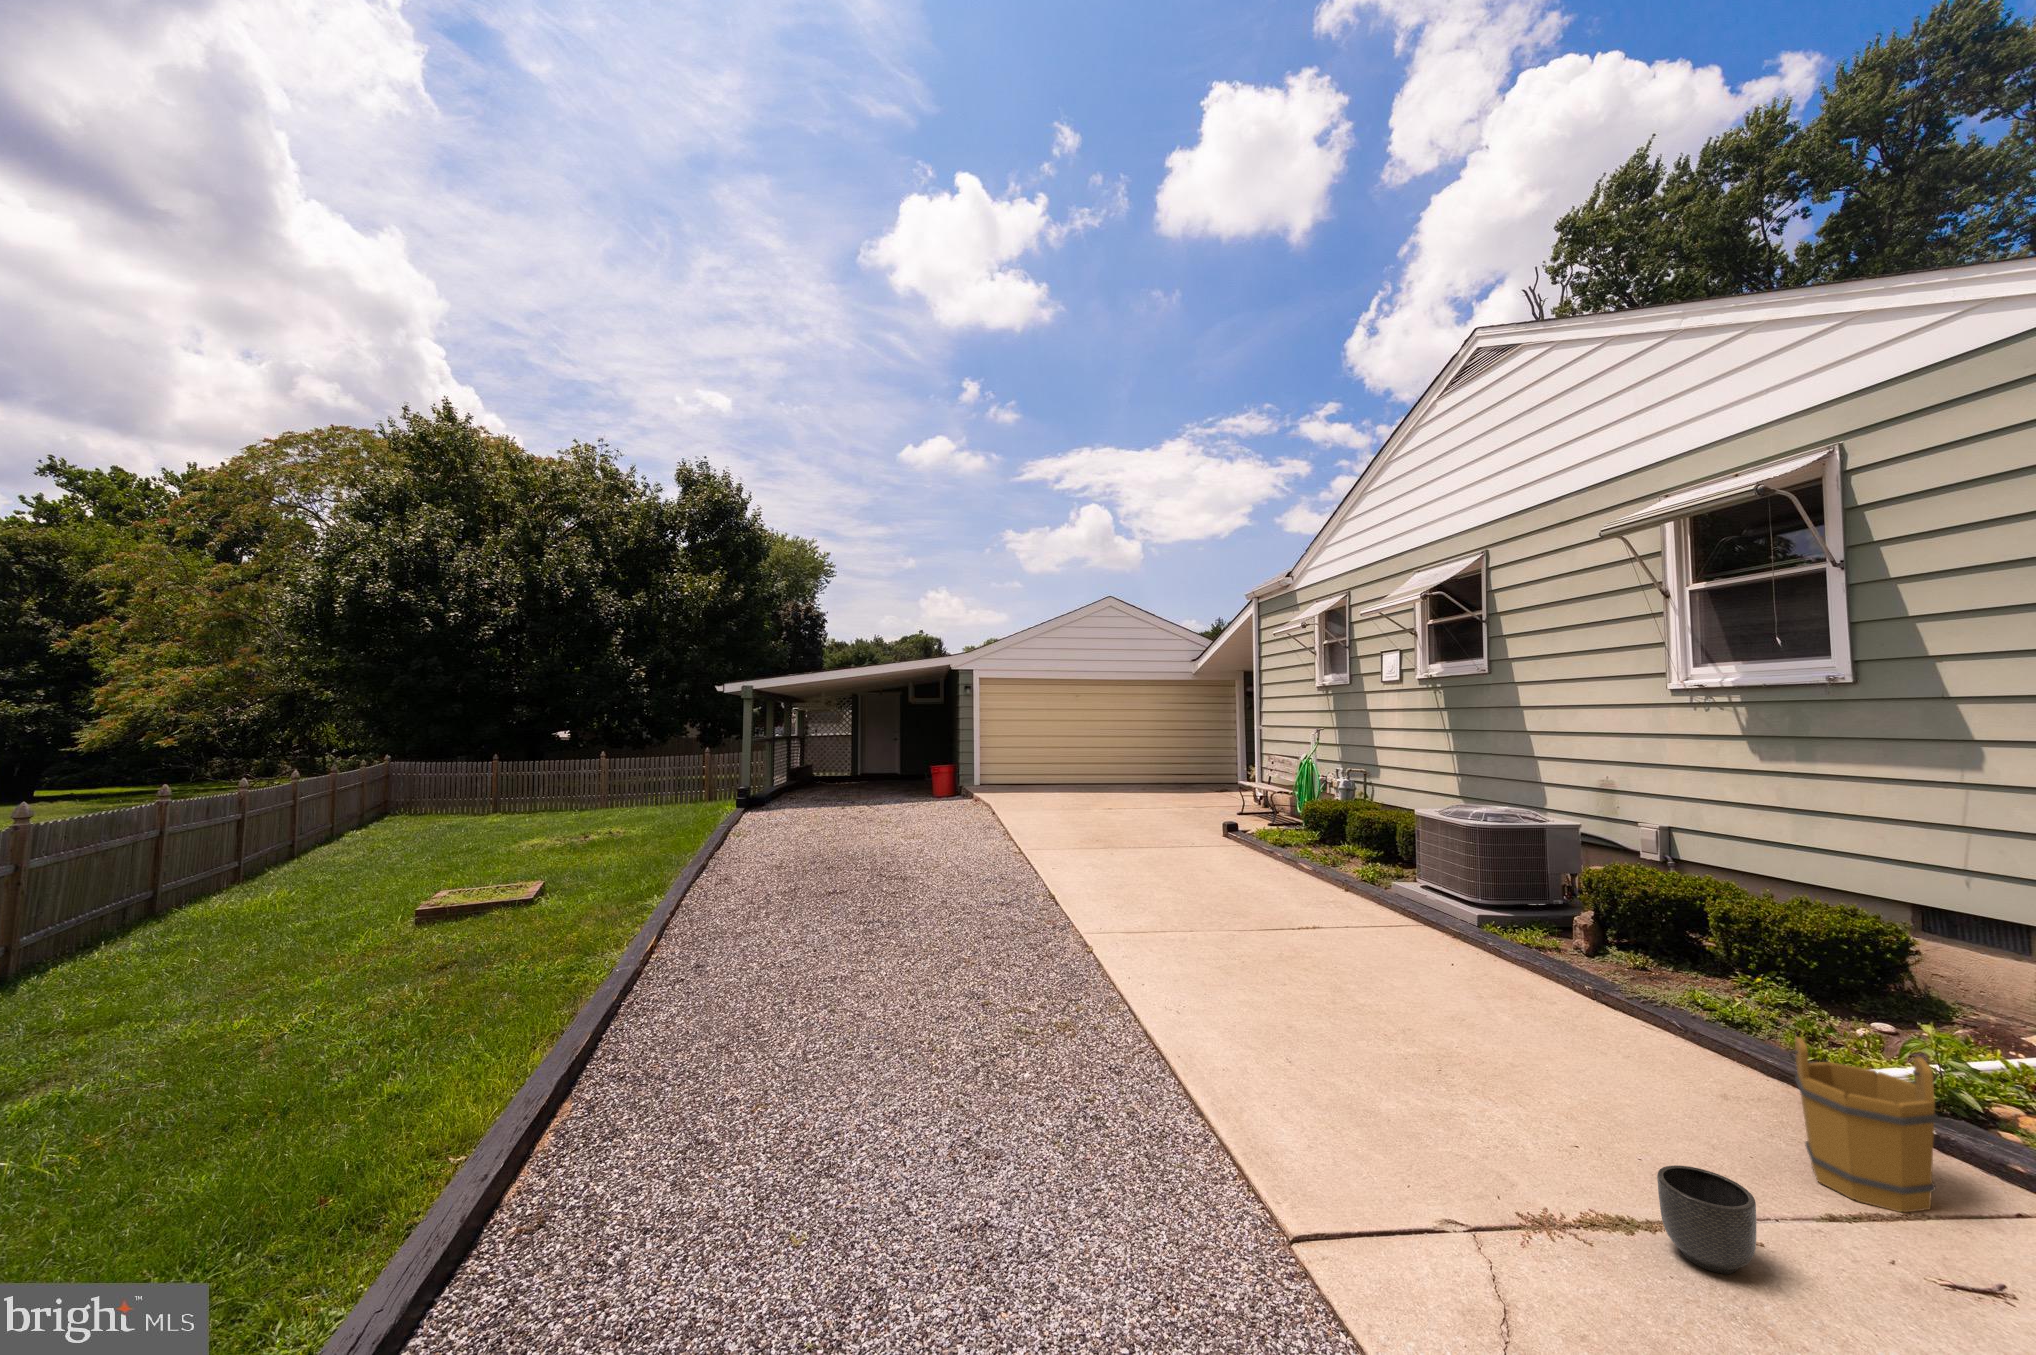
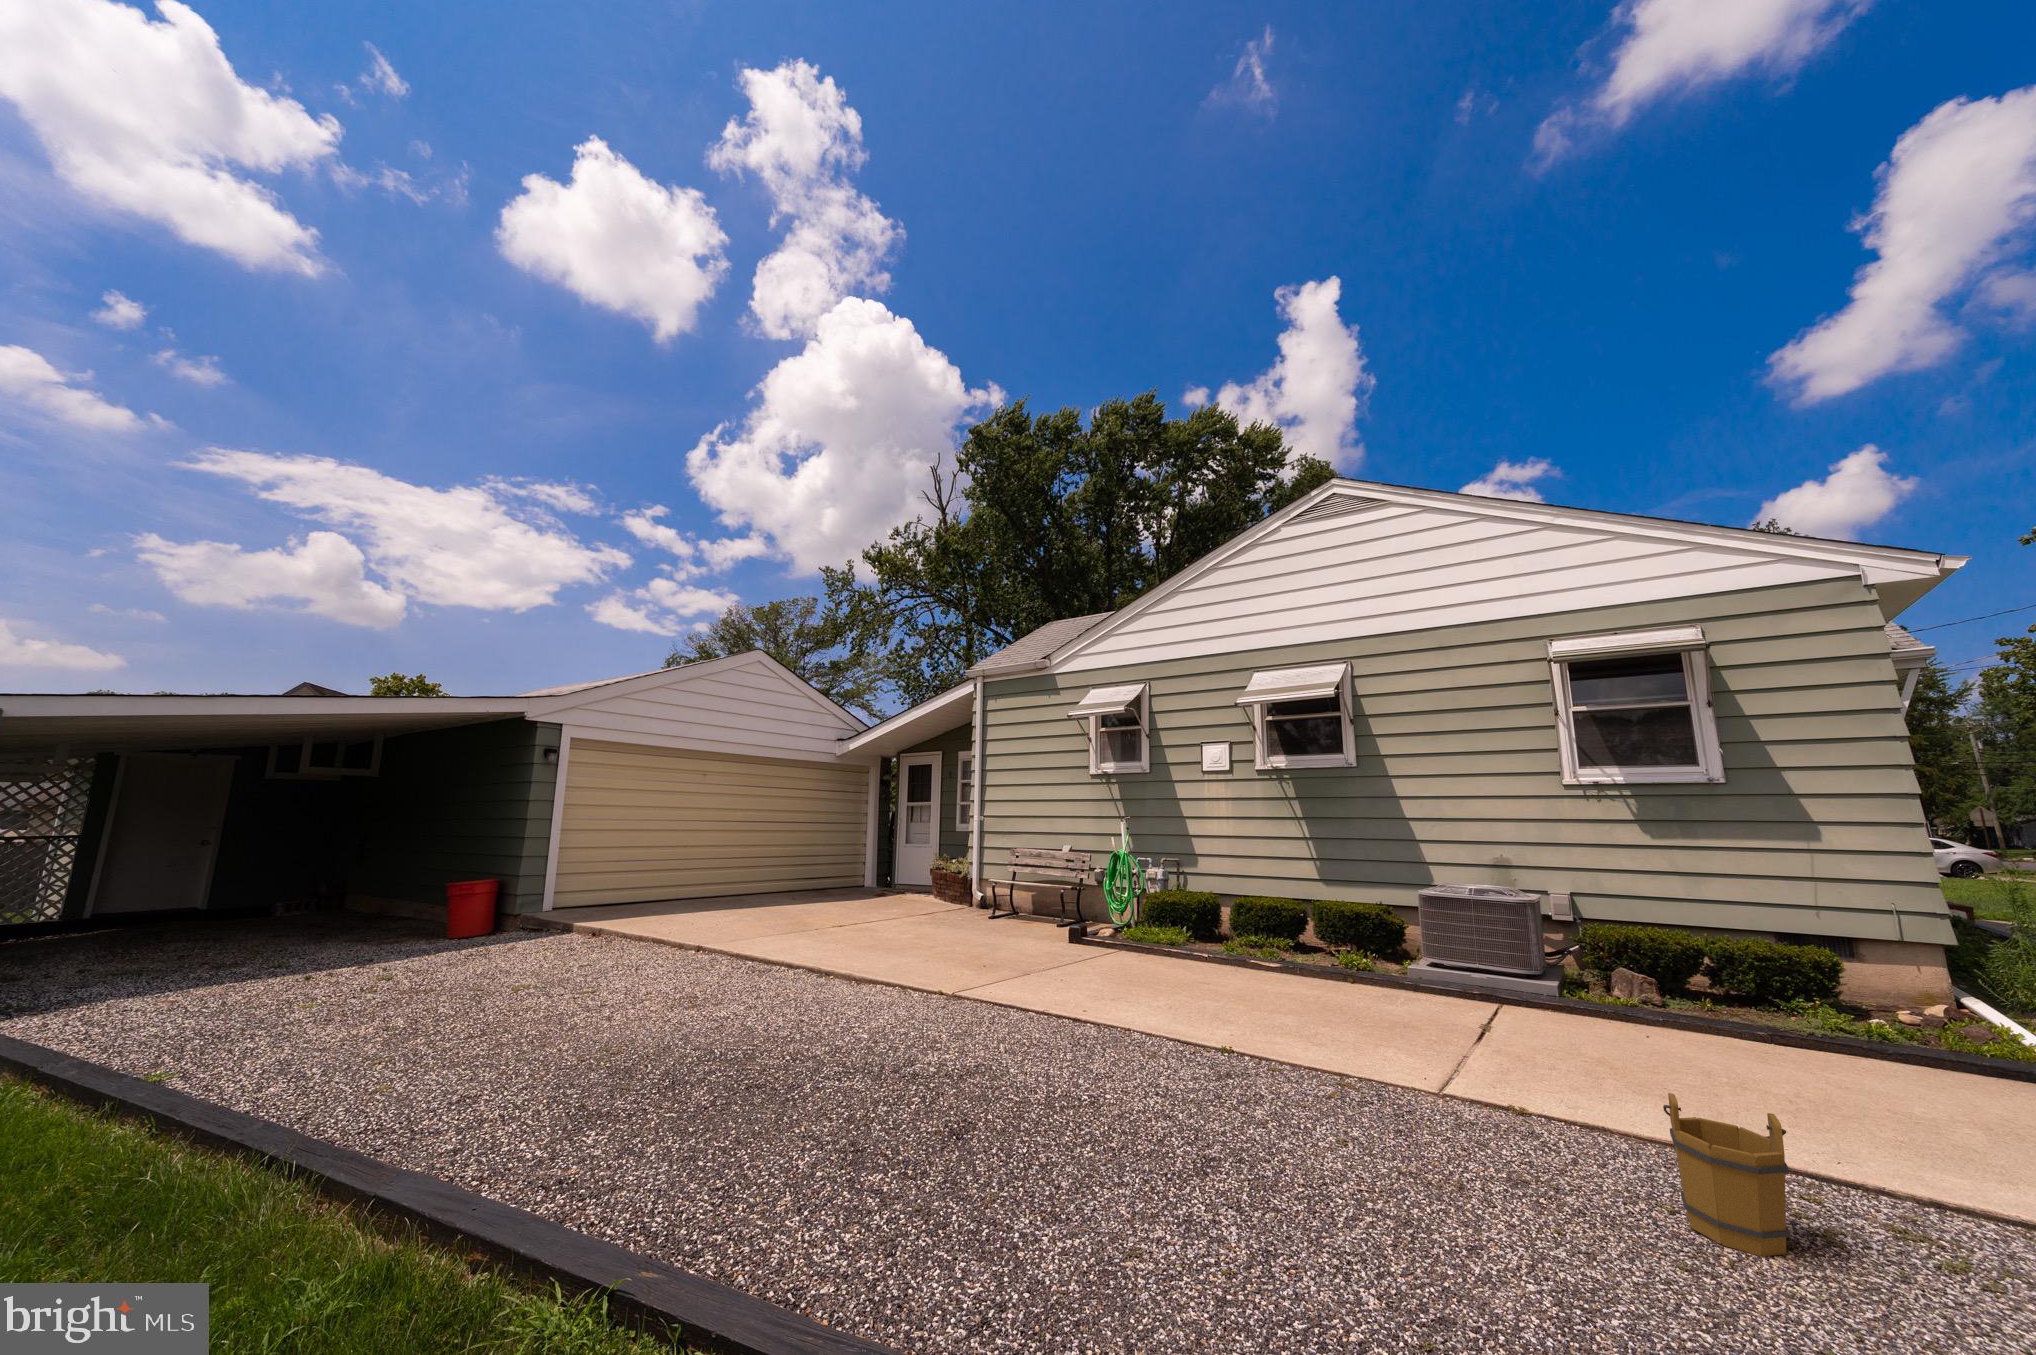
planter: present [1657,1165,1756,1274] -> none [1547,1205,1631,1306]

